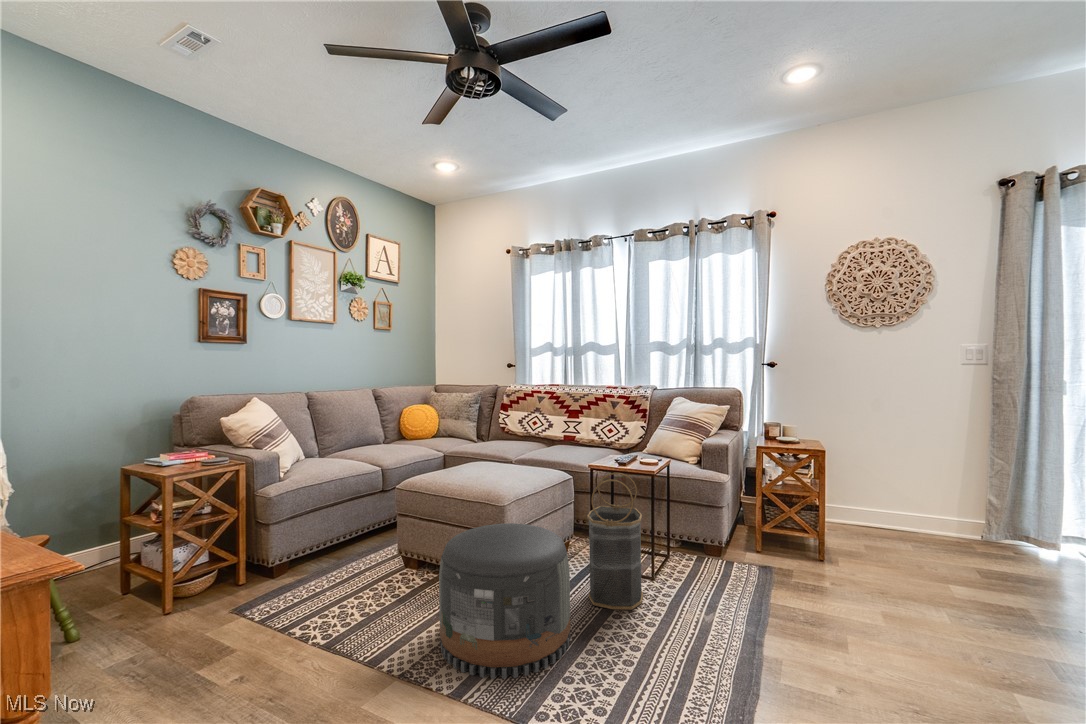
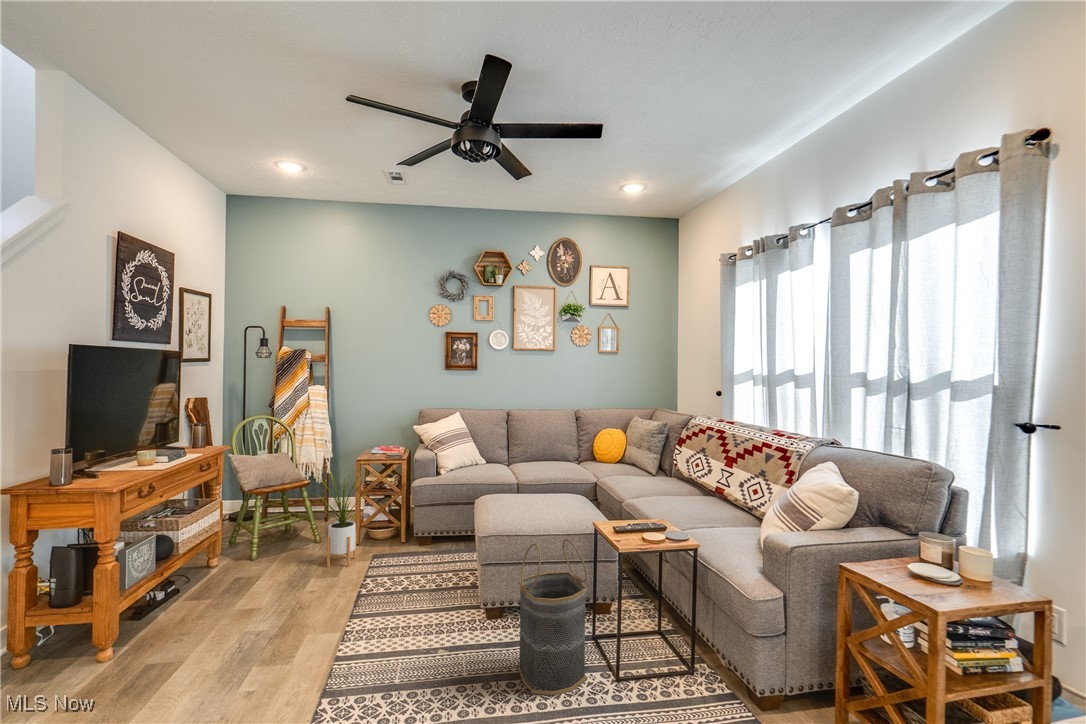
house plant: none [120,476,232,663] -> present [318,470,367,567]
pouf: present [439,523,570,679] -> none [368,548,483,686]

